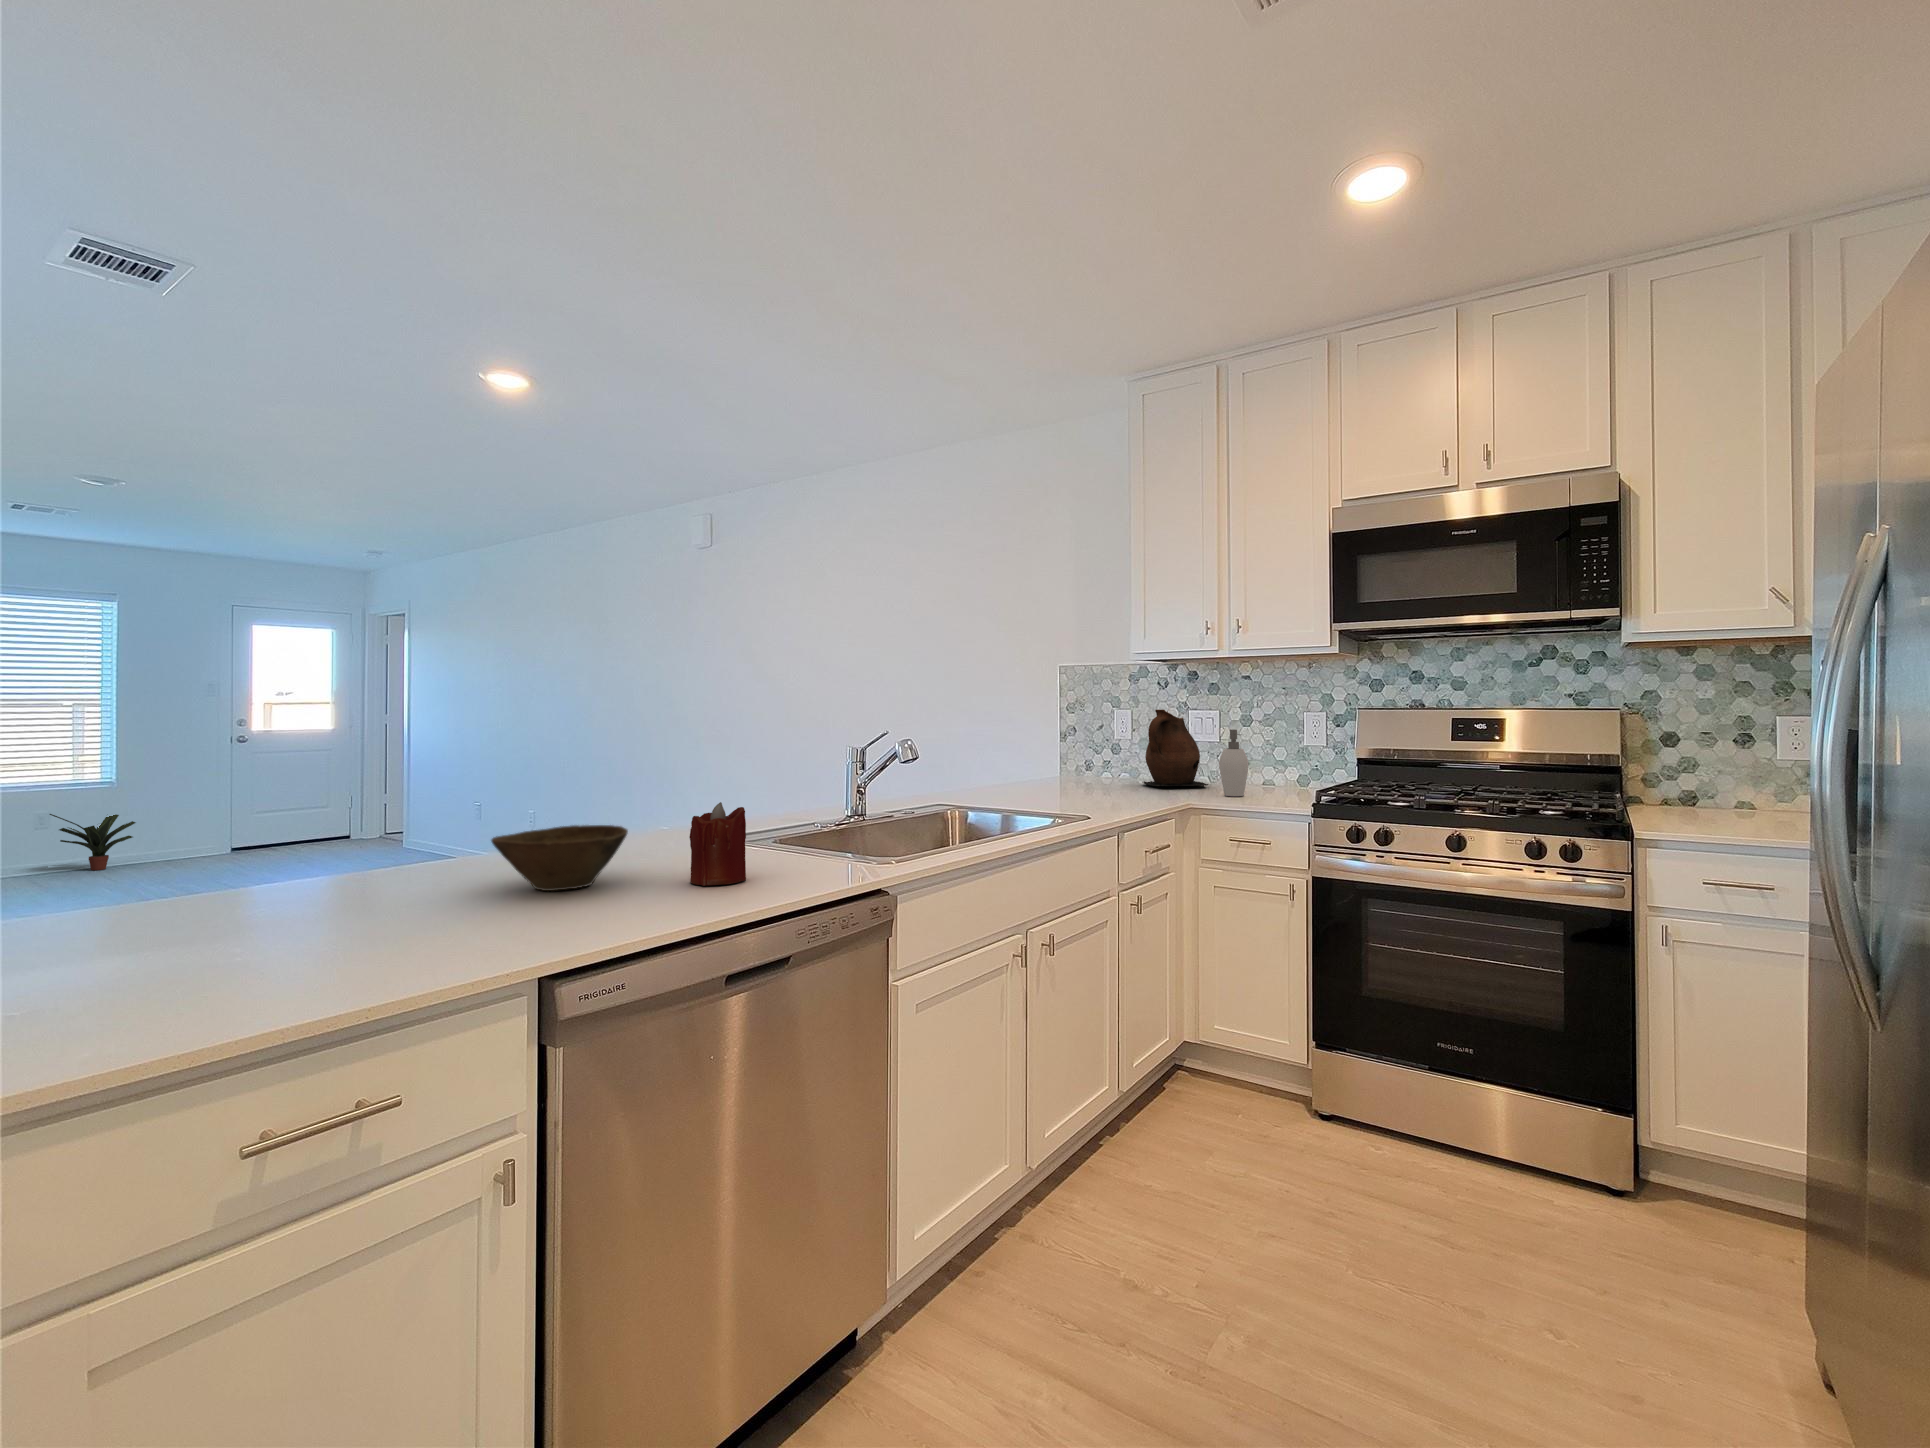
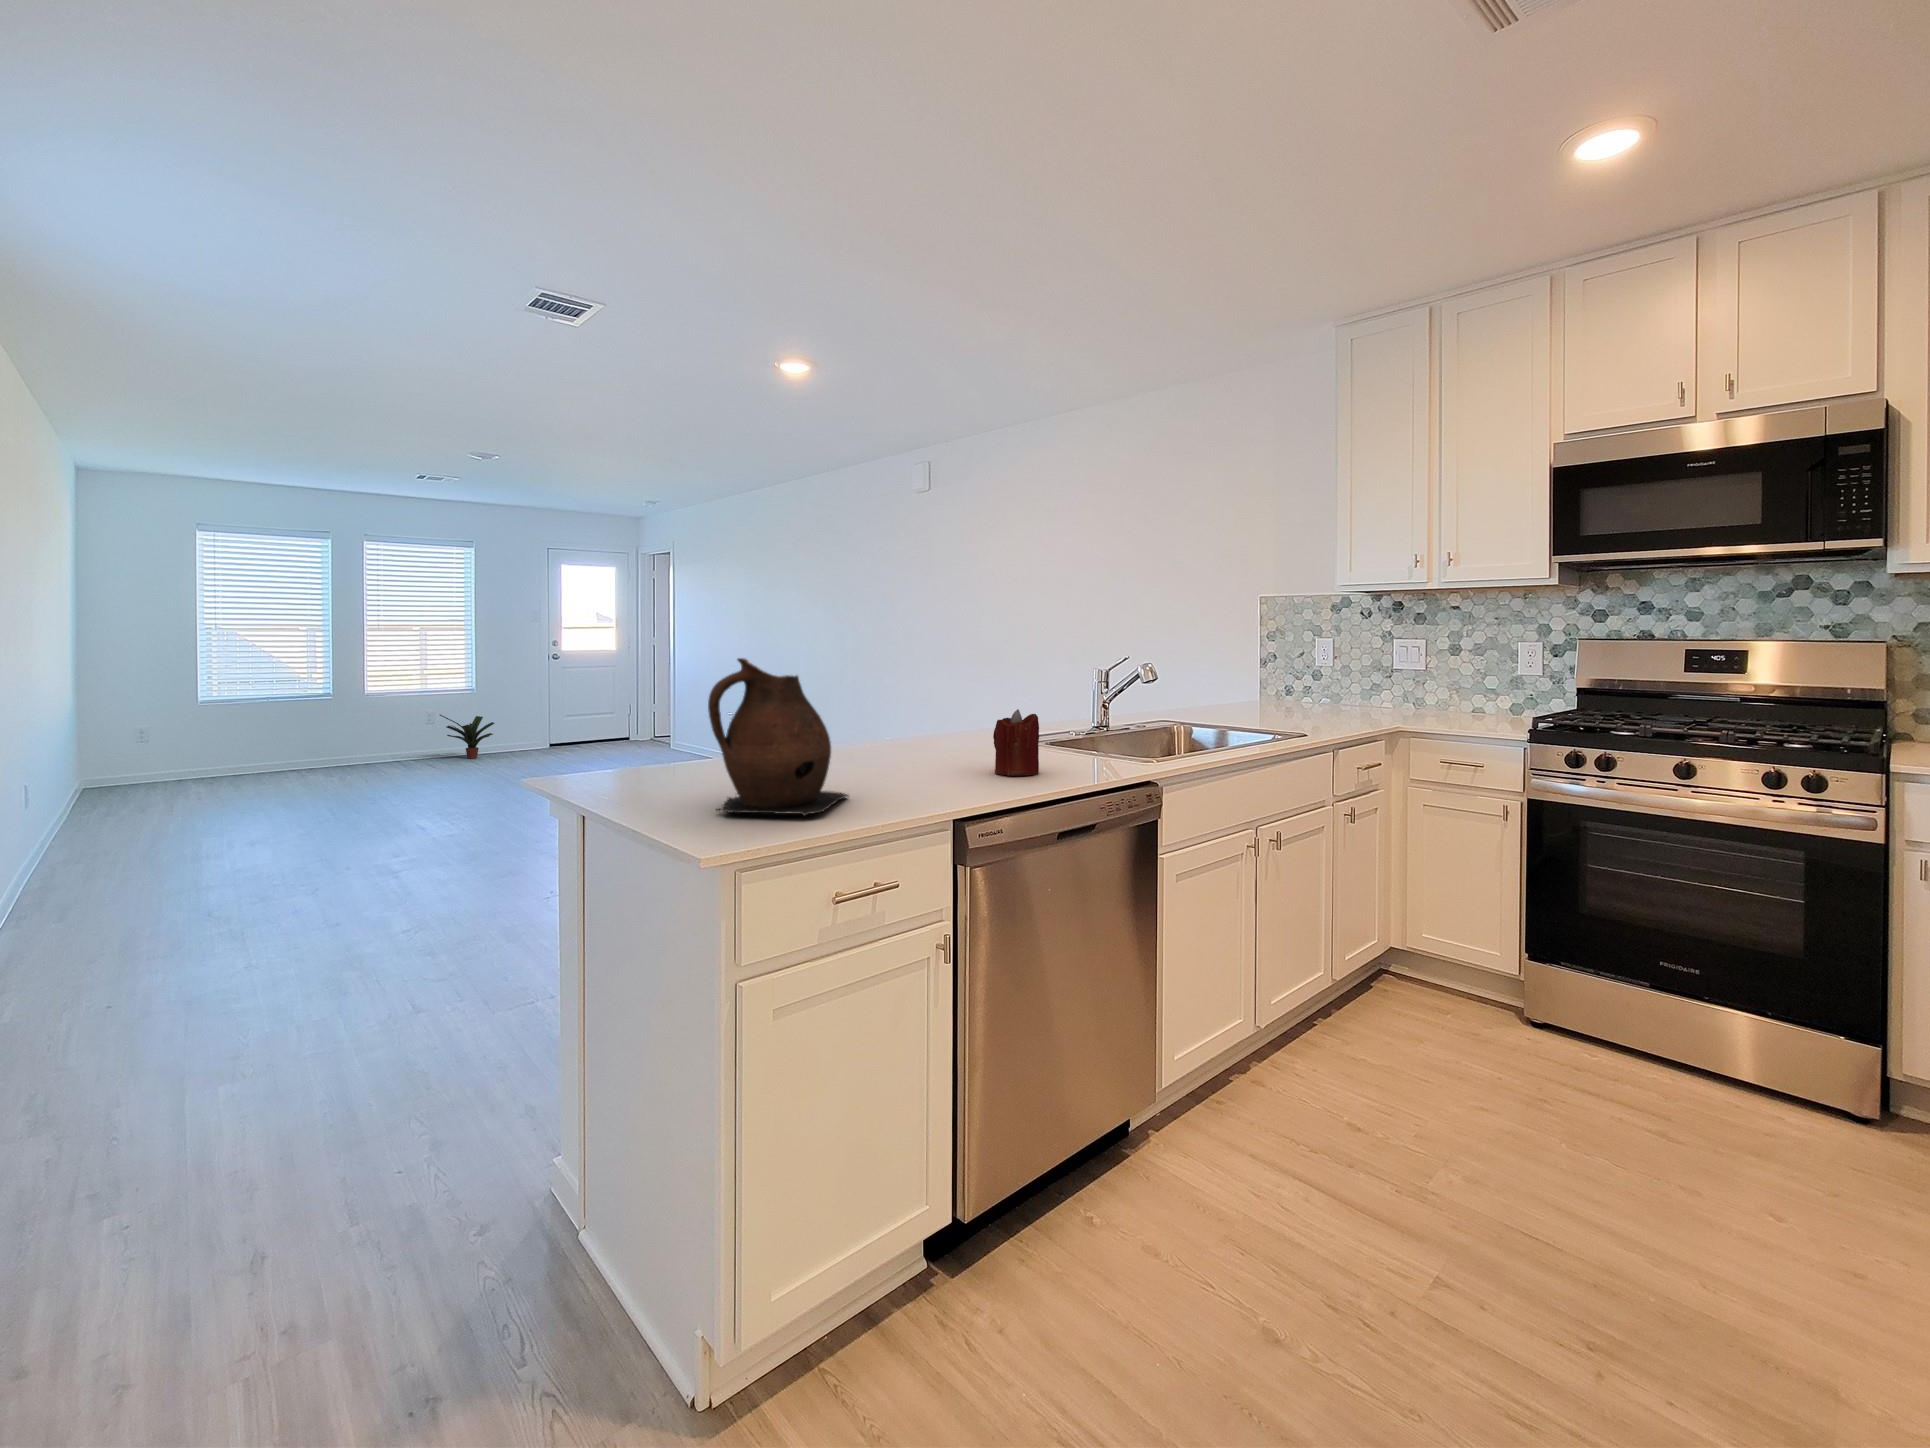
ceramic pitcher: present [1144,710,1208,787] -> present [708,658,848,816]
soap dispenser: present [1219,730,1249,796] -> none [1428,659,1459,722]
bowl: present [491,825,628,891] -> none [849,725,947,774]

